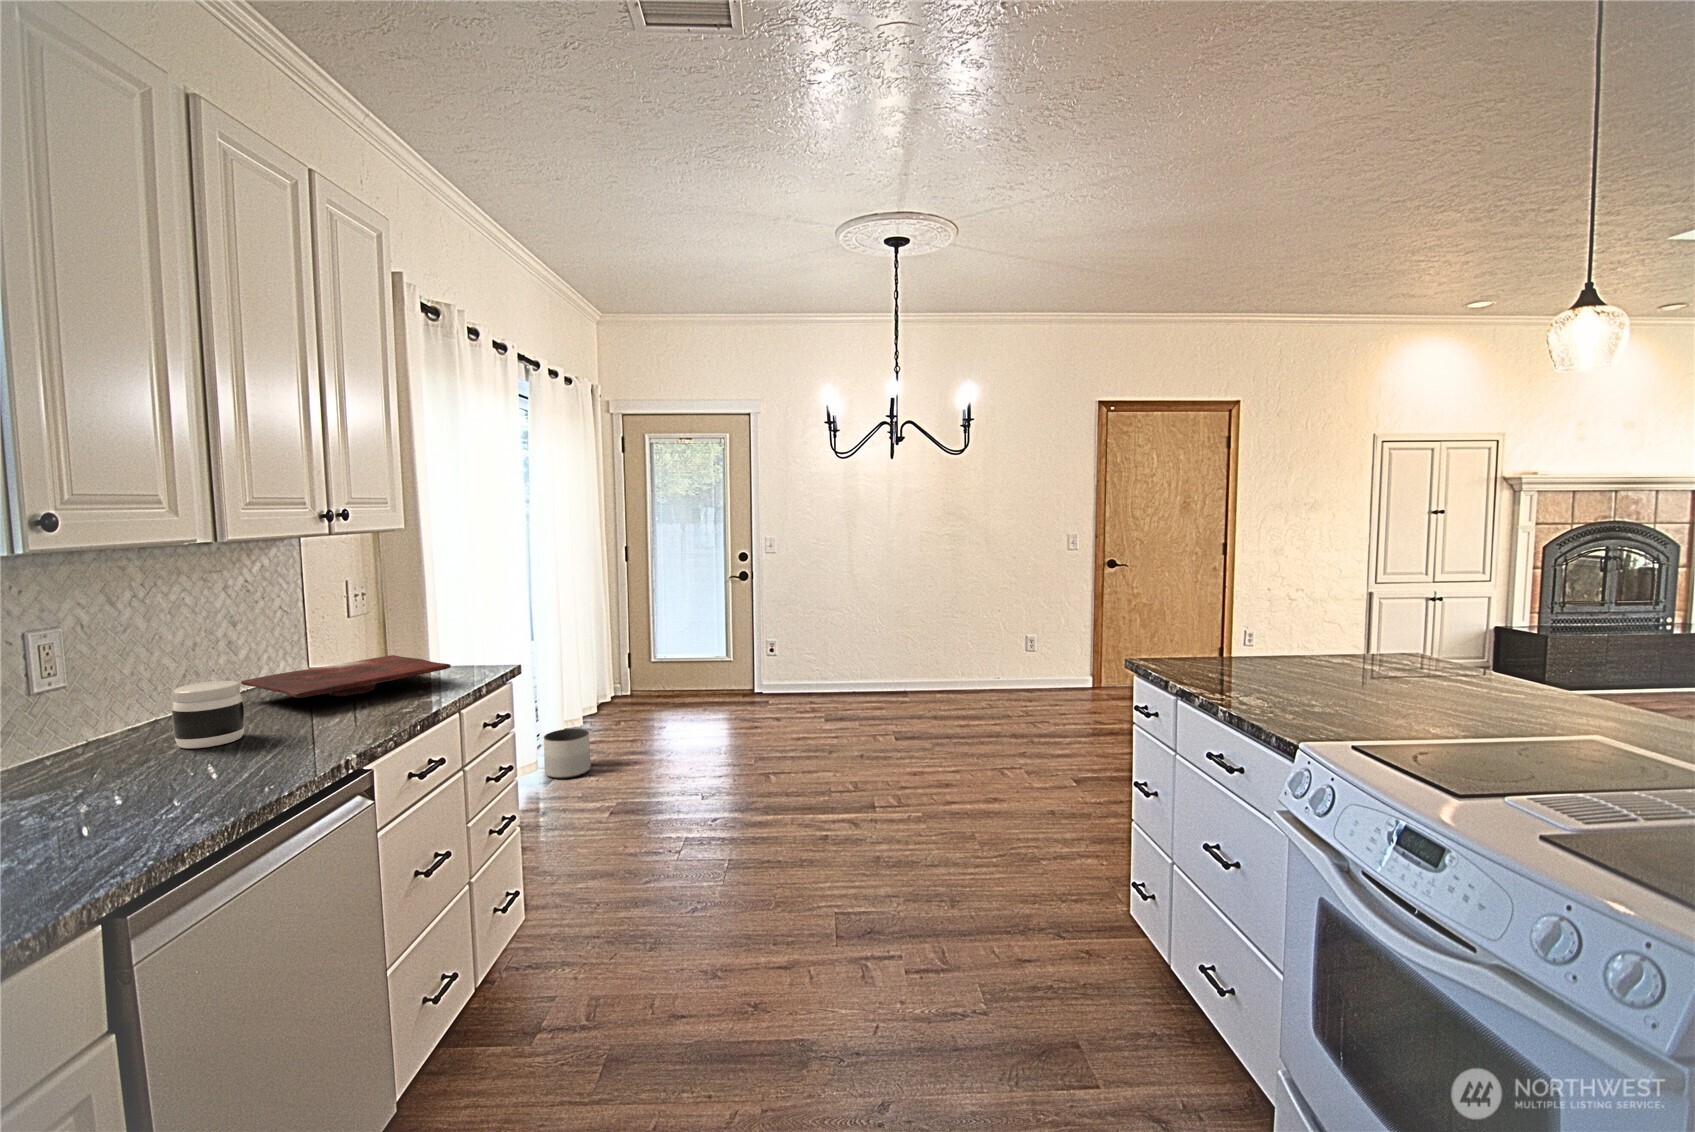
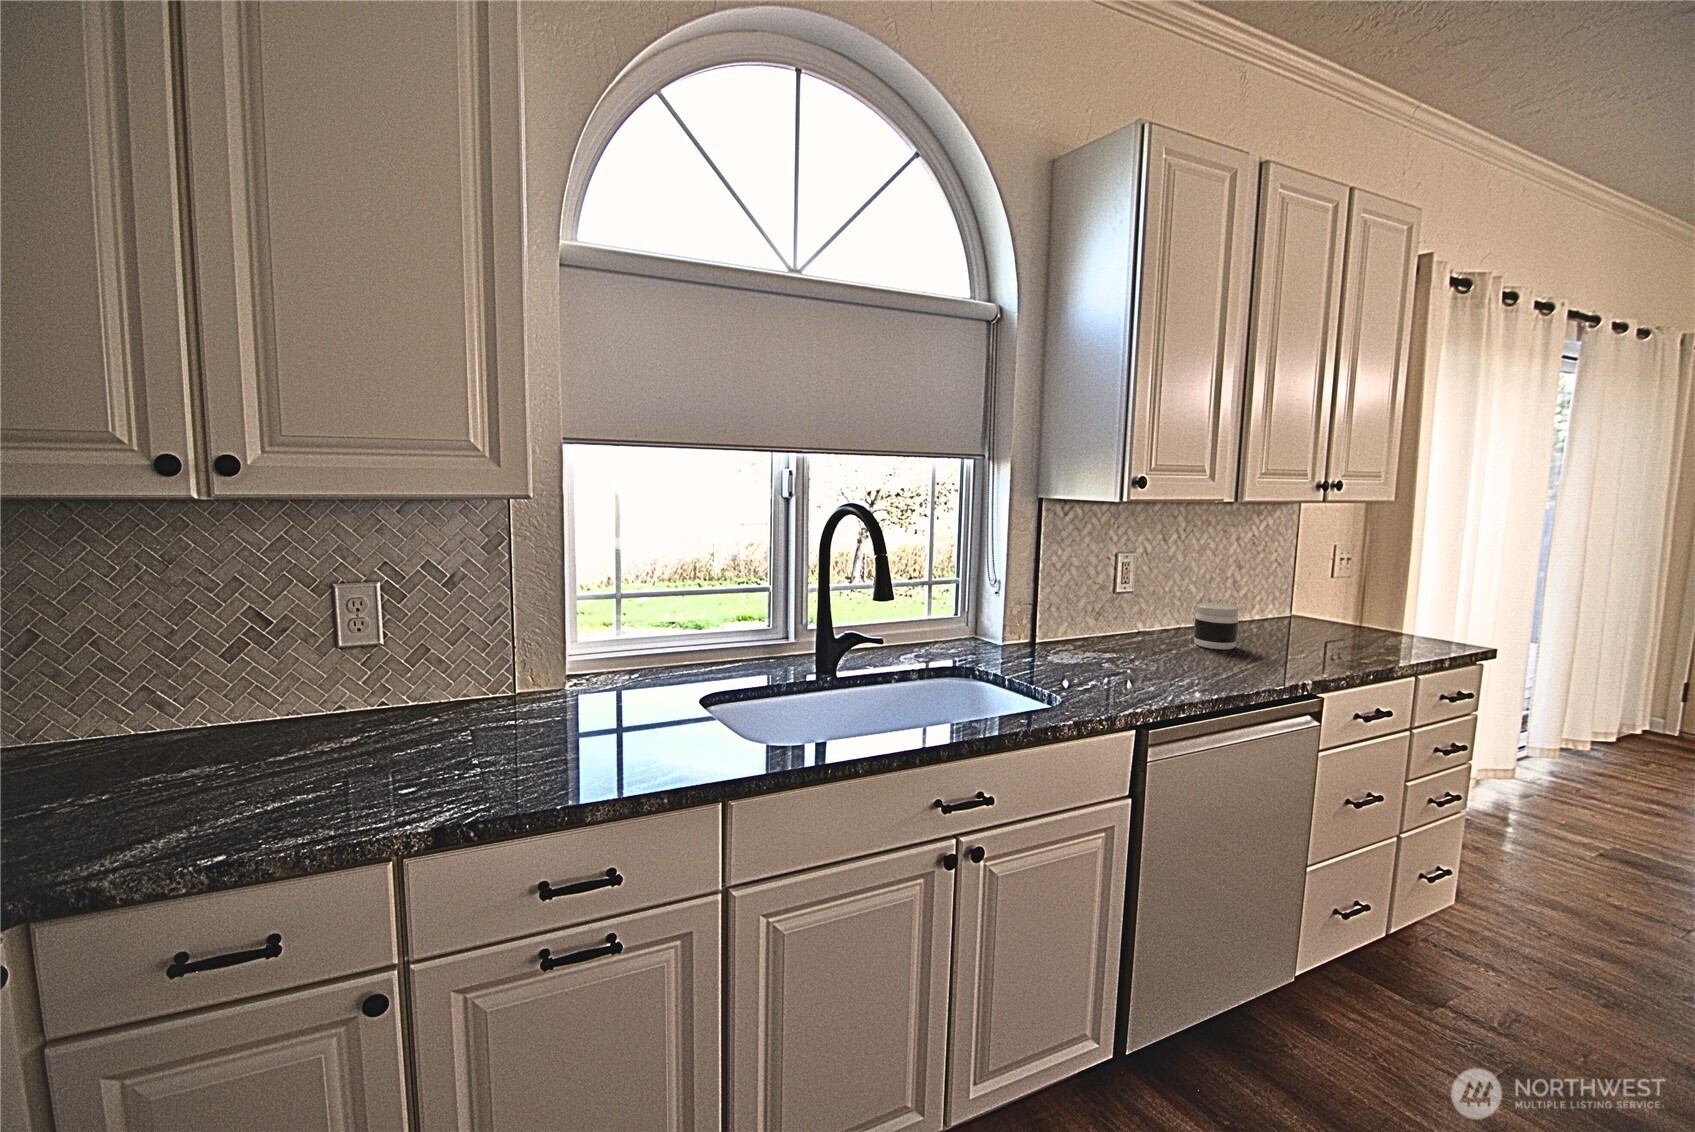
cutting board: present [241,655,451,698] -> none [1239,609,1414,640]
planter: present [544,729,591,779] -> none [1519,742,1592,802]

